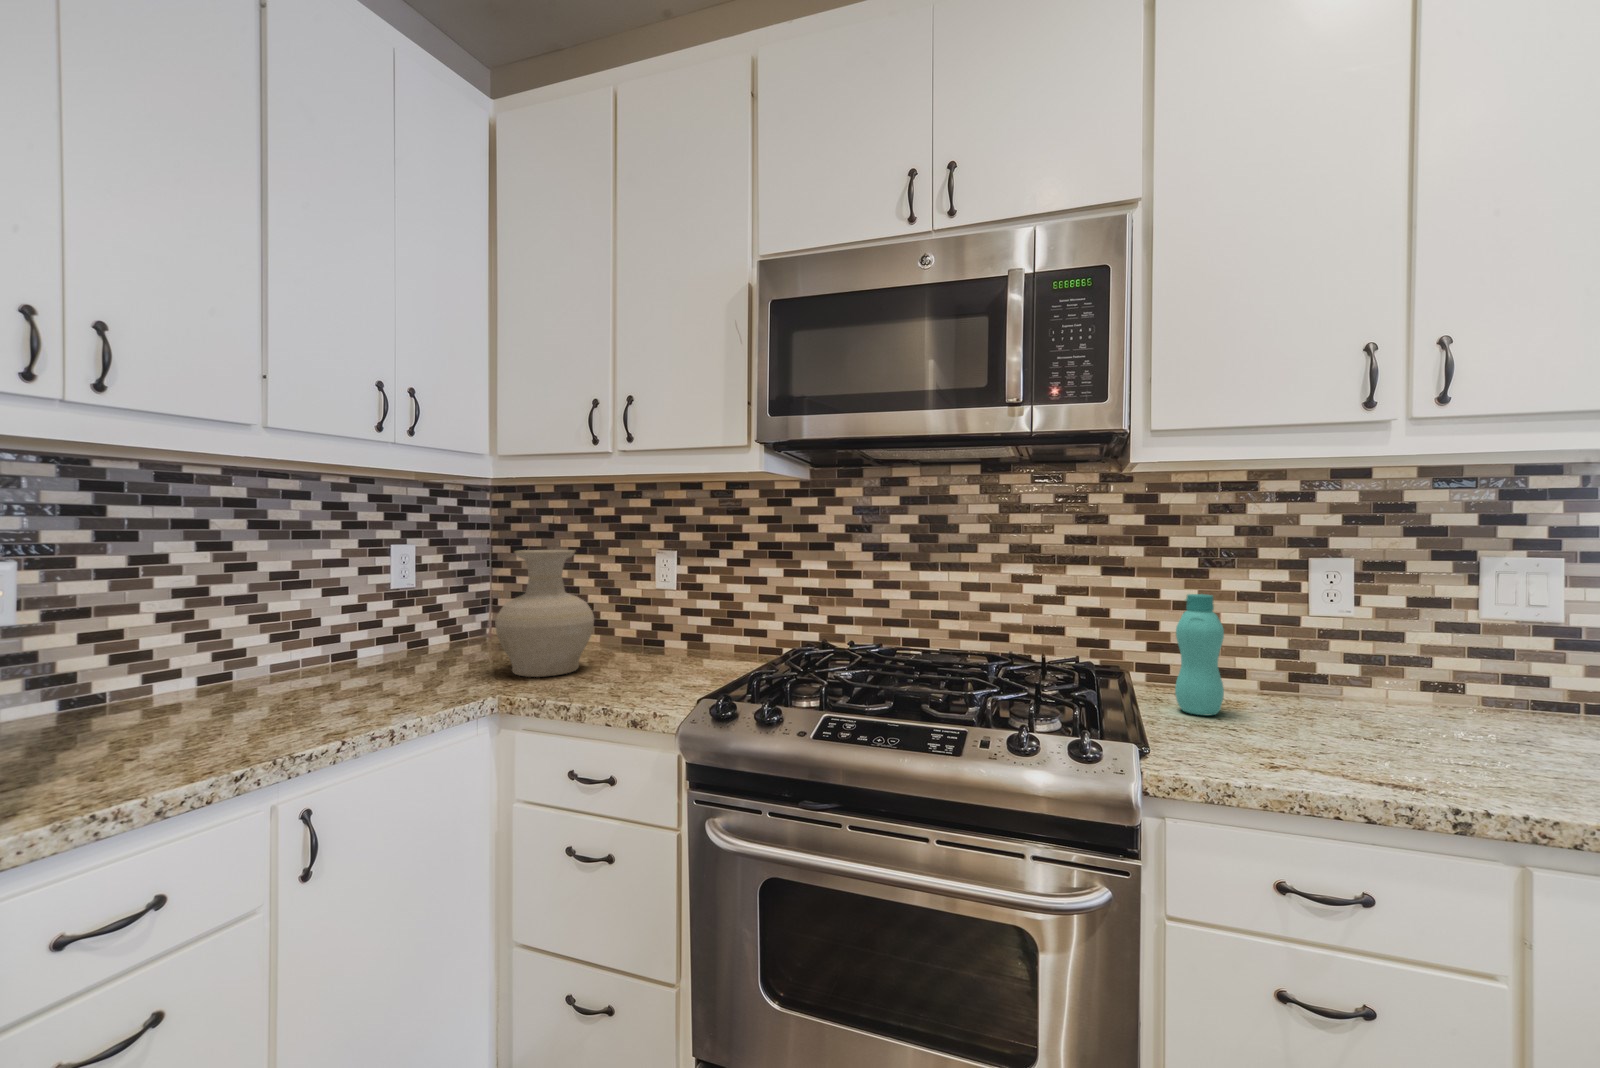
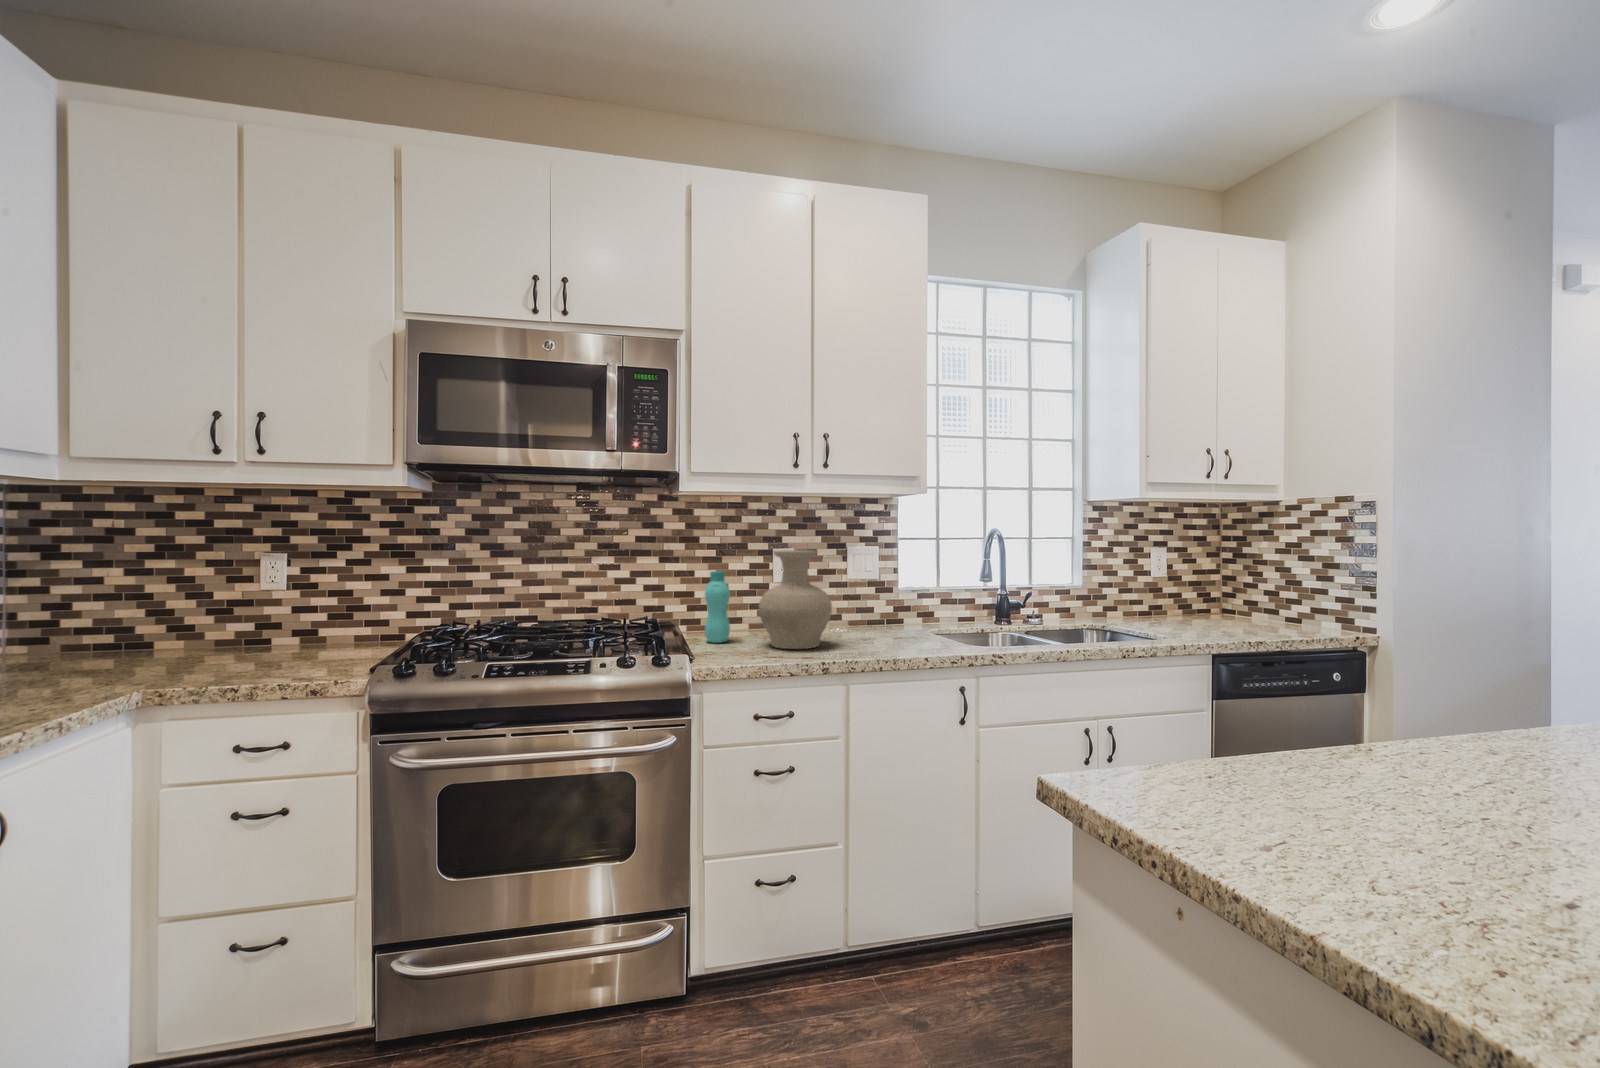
vase: present [495,550,594,677] -> present [759,550,832,649]

